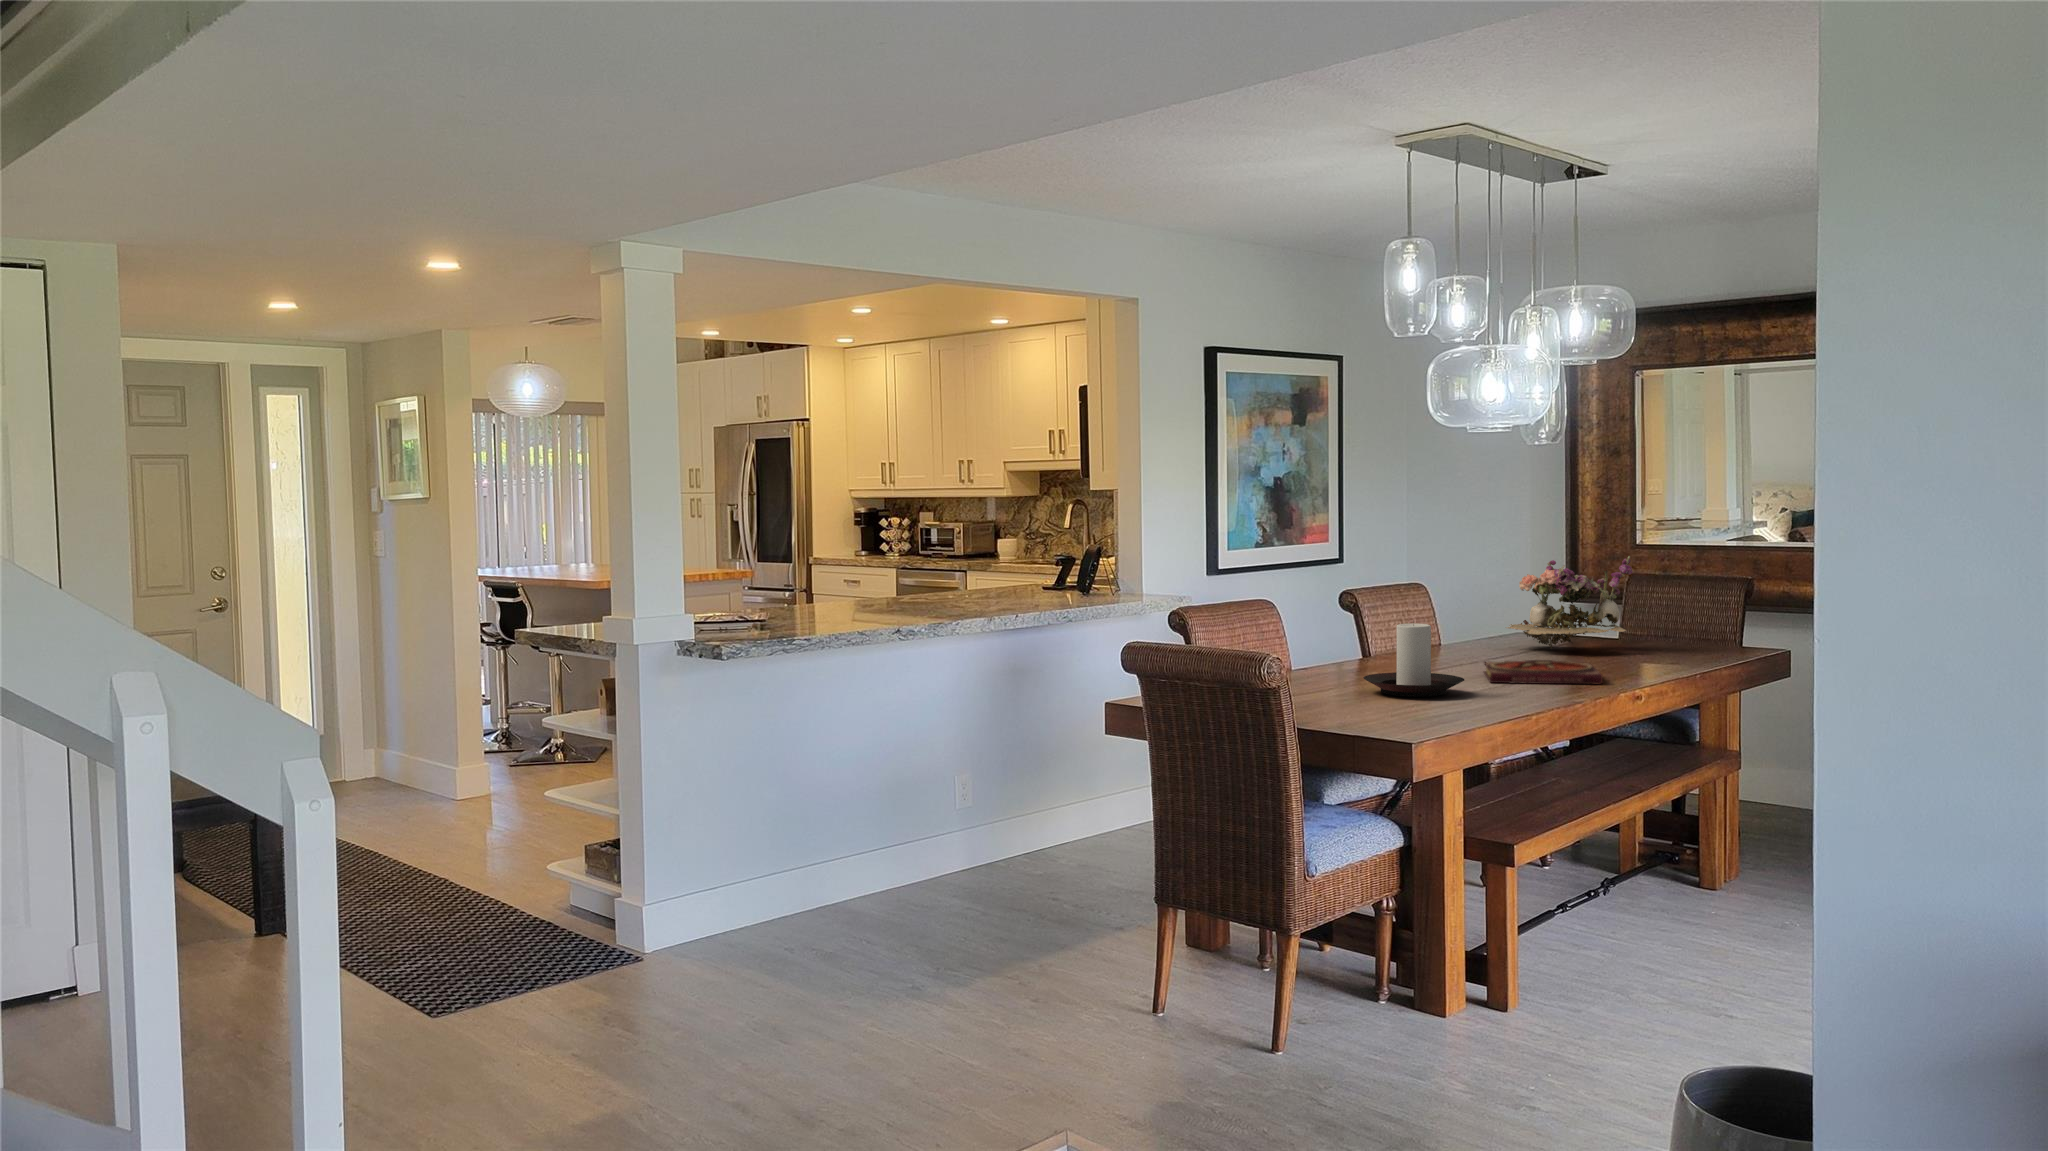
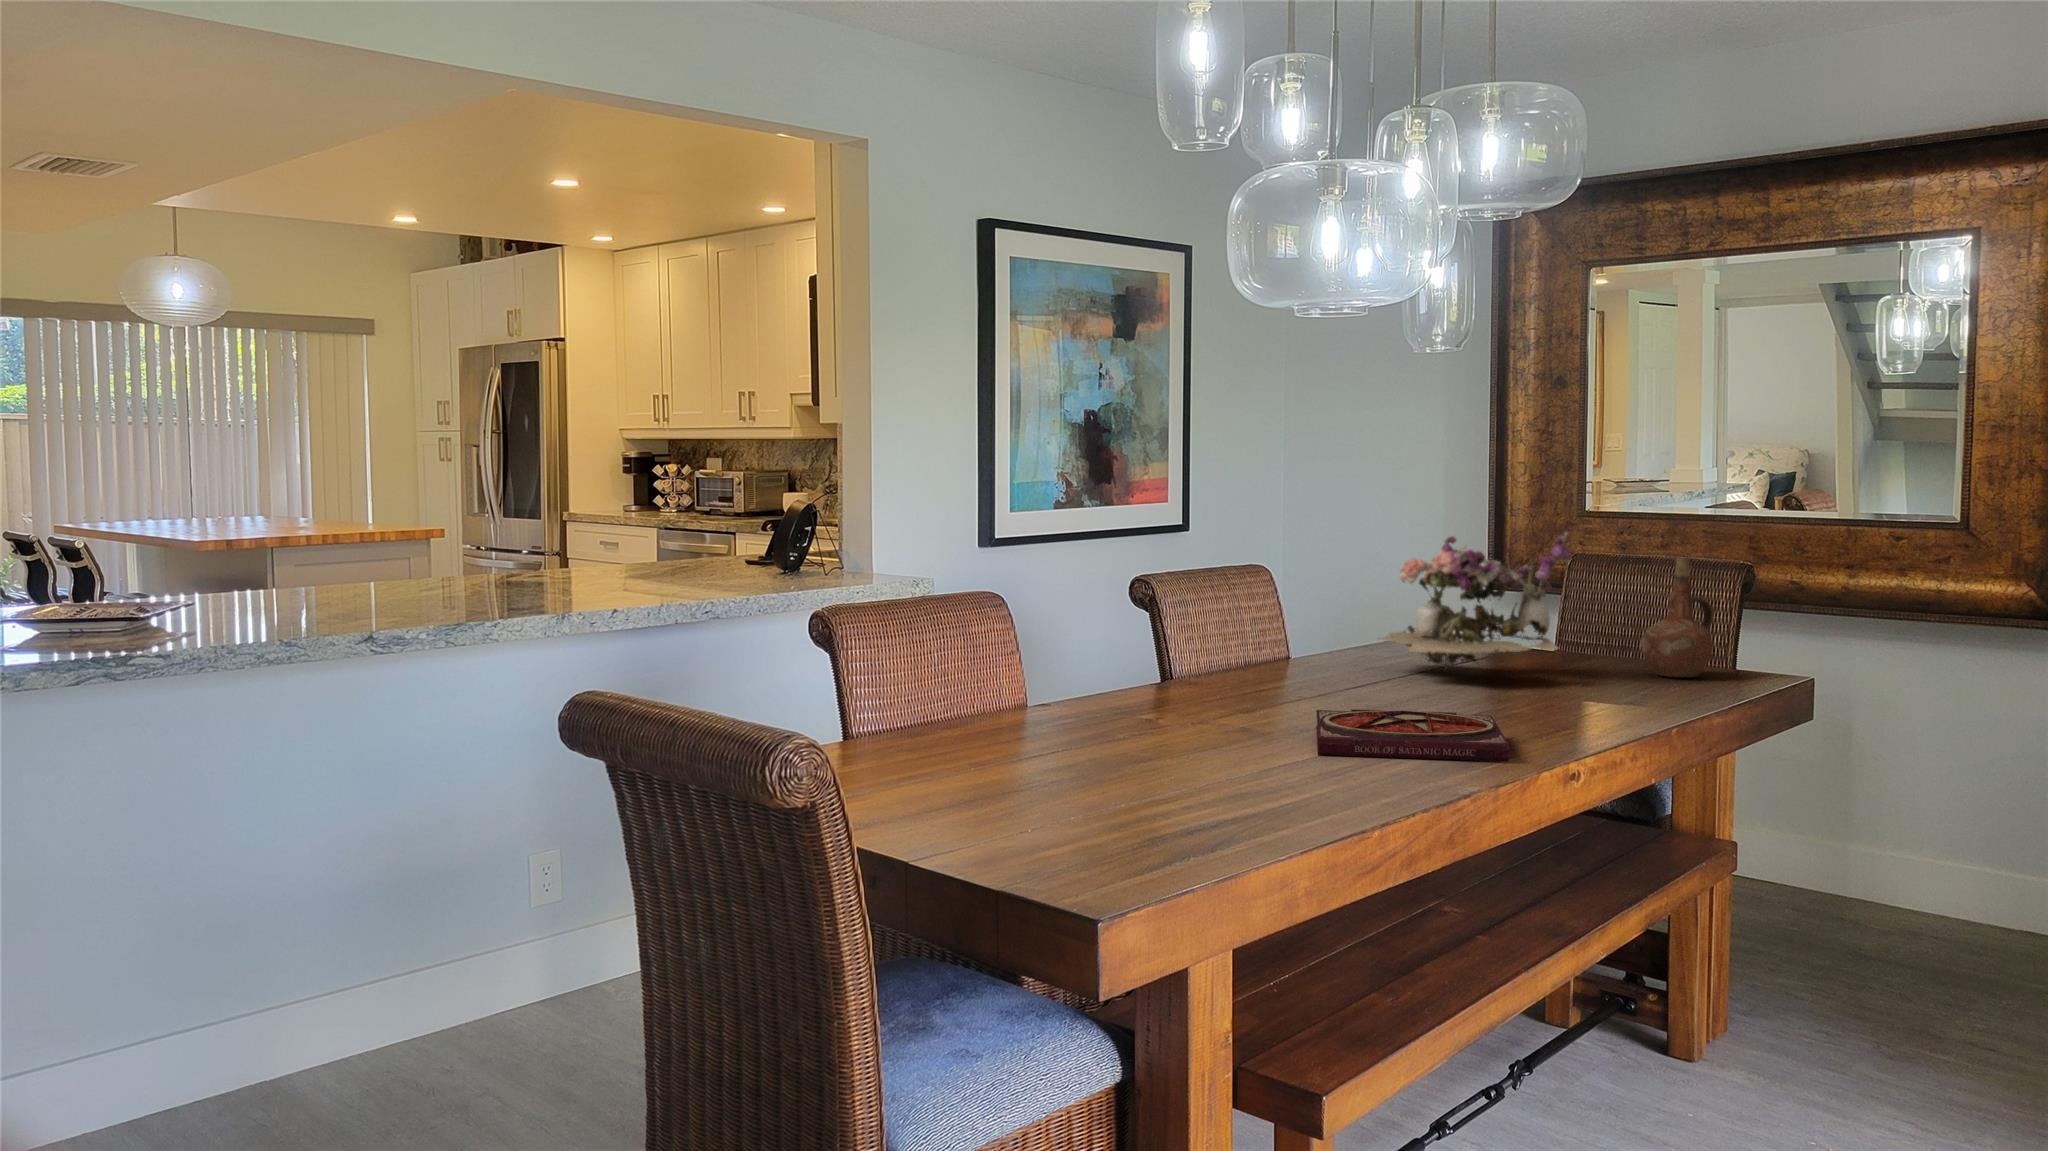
ceramic pitcher: none [1680,572,1727,650] -> present [1641,557,1714,677]
candle holder: present [1363,622,1464,697] -> none [1078,652,1257,795]

